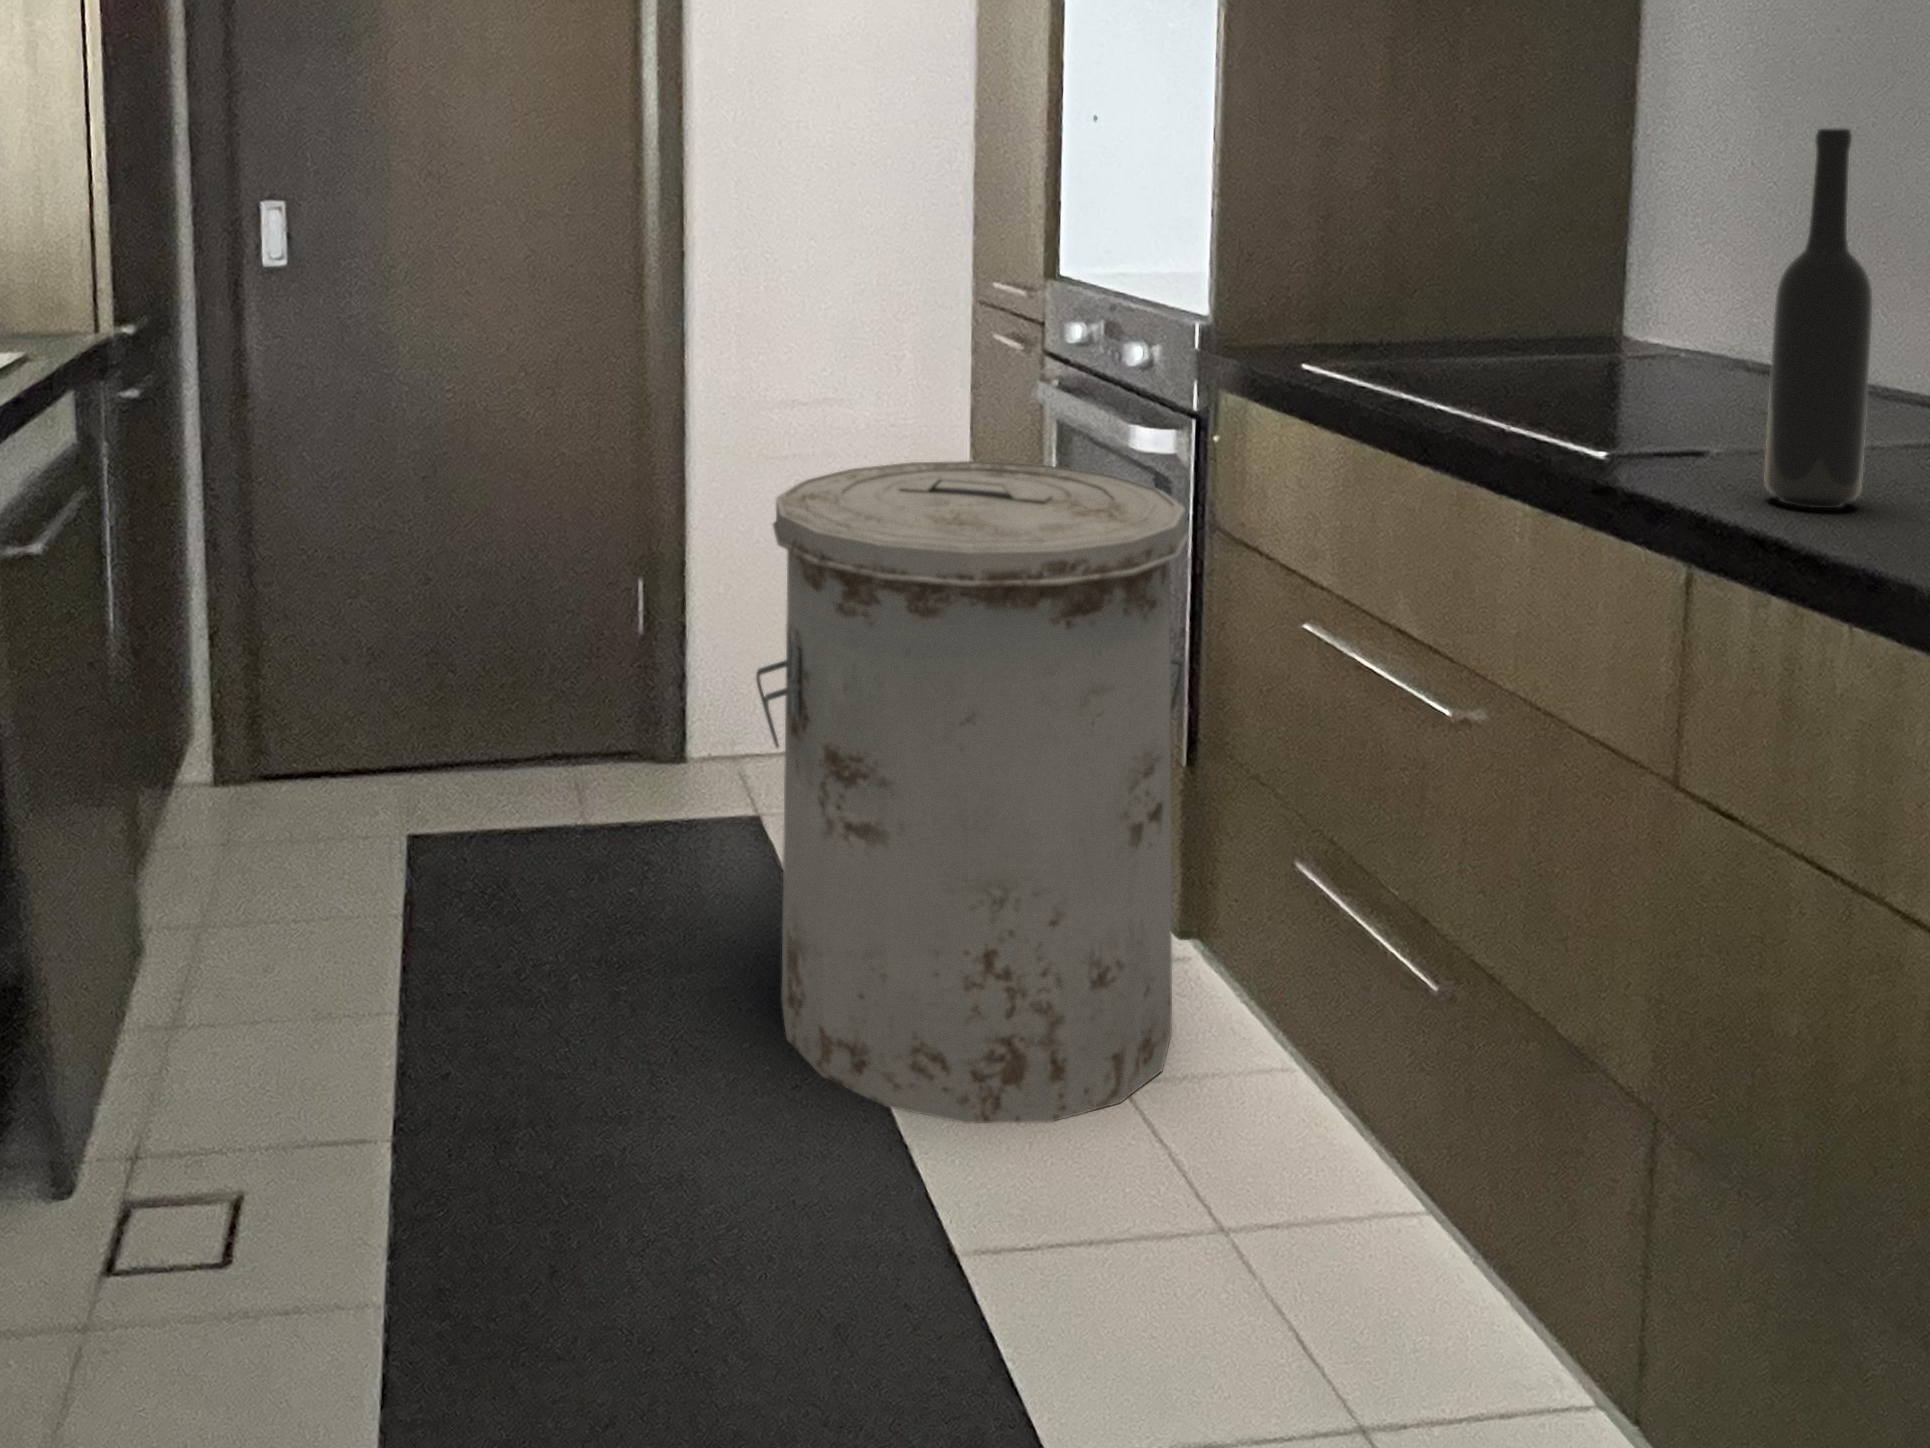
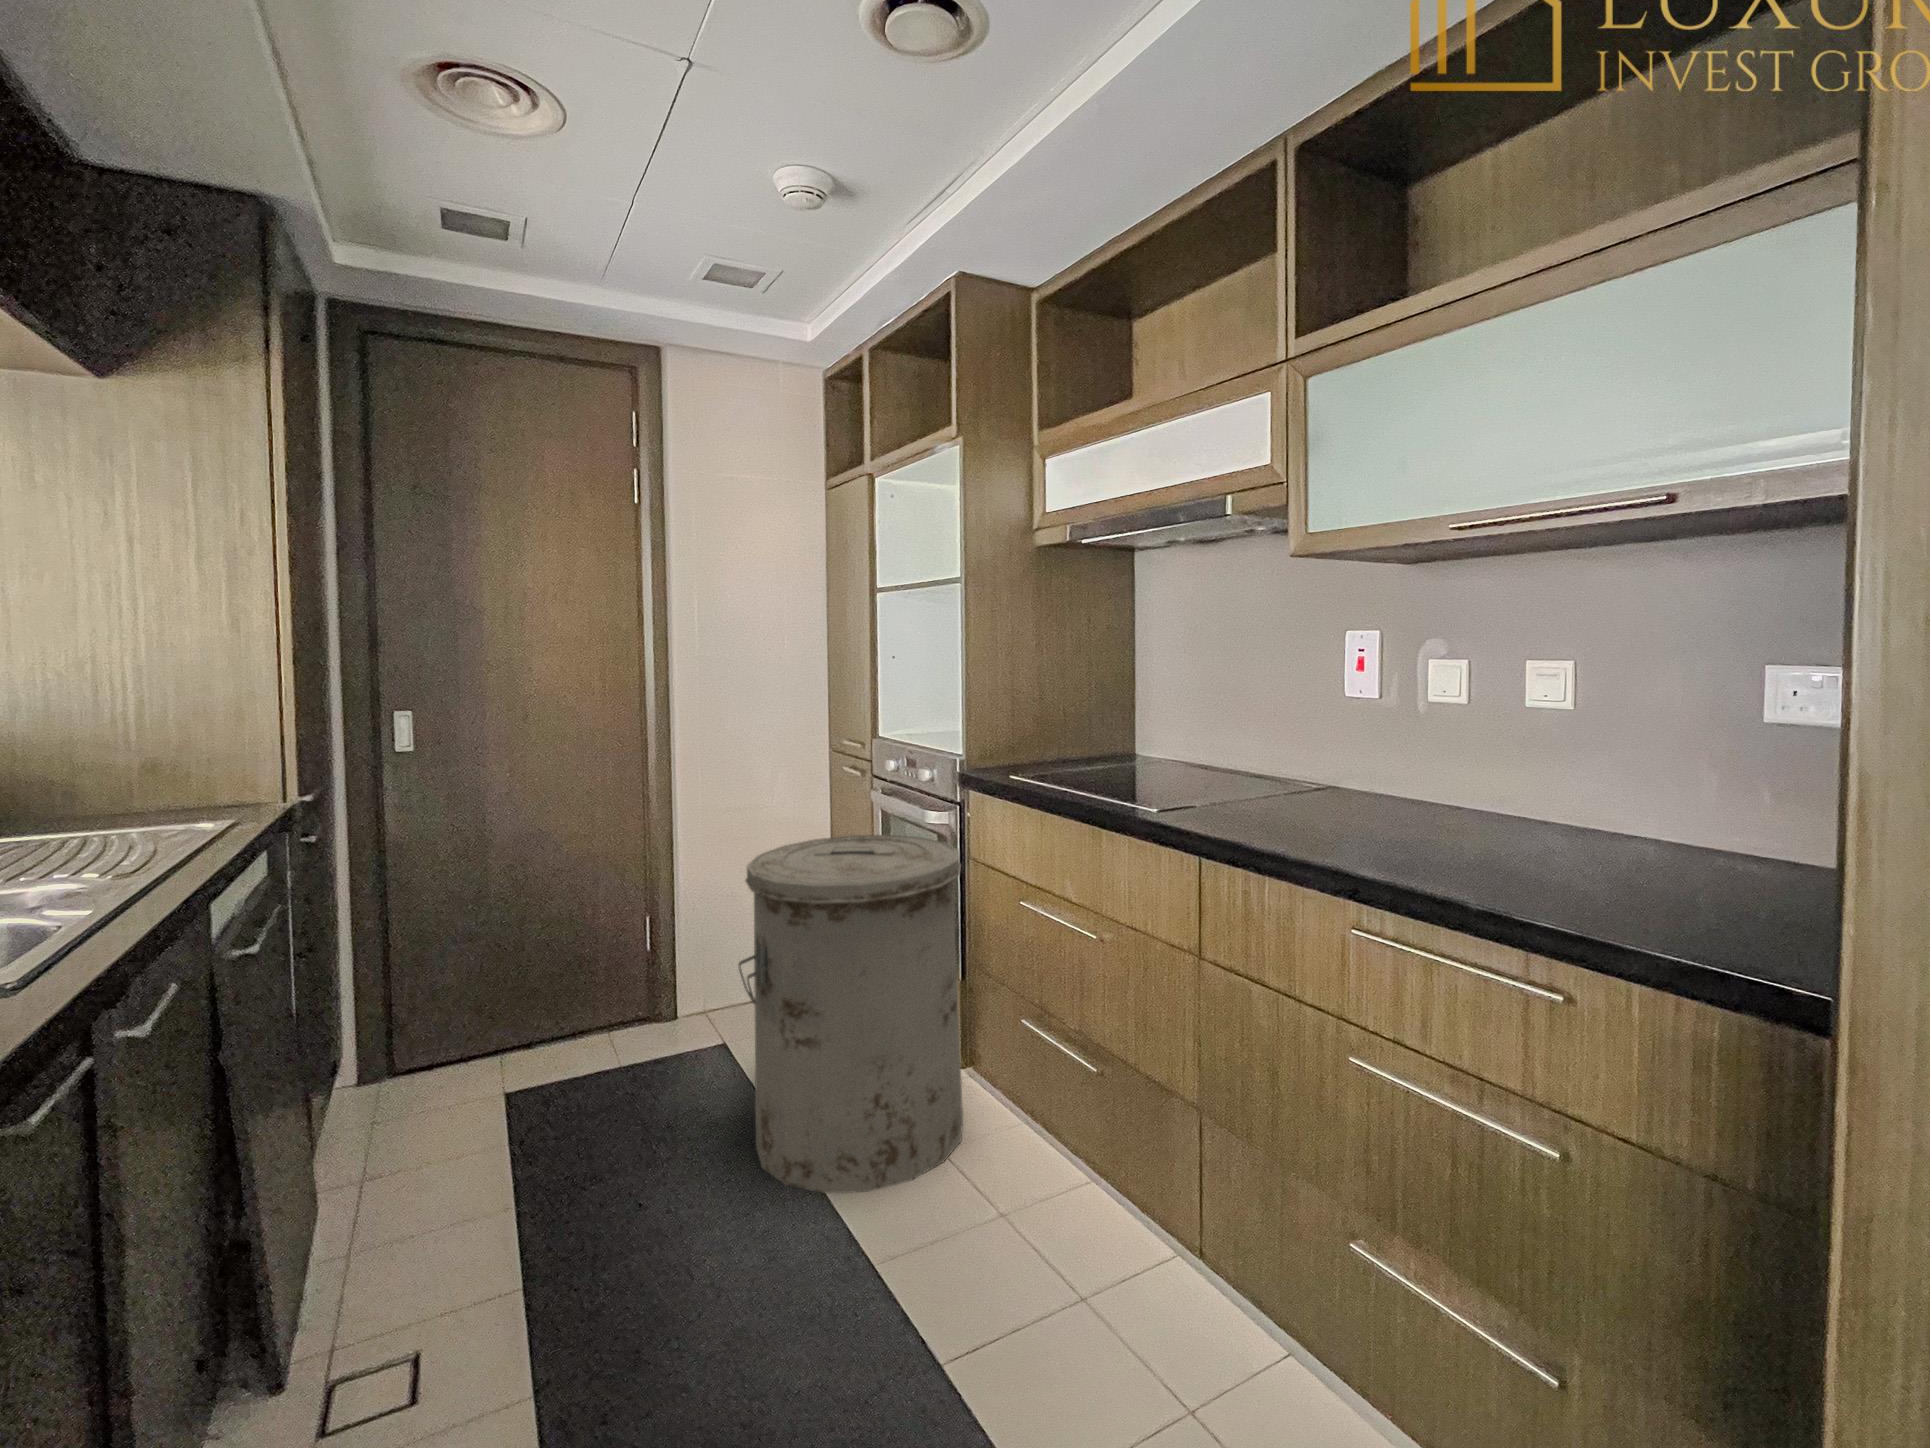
bottle: present [1765,128,1873,508] -> none [1225,665,1261,827]

